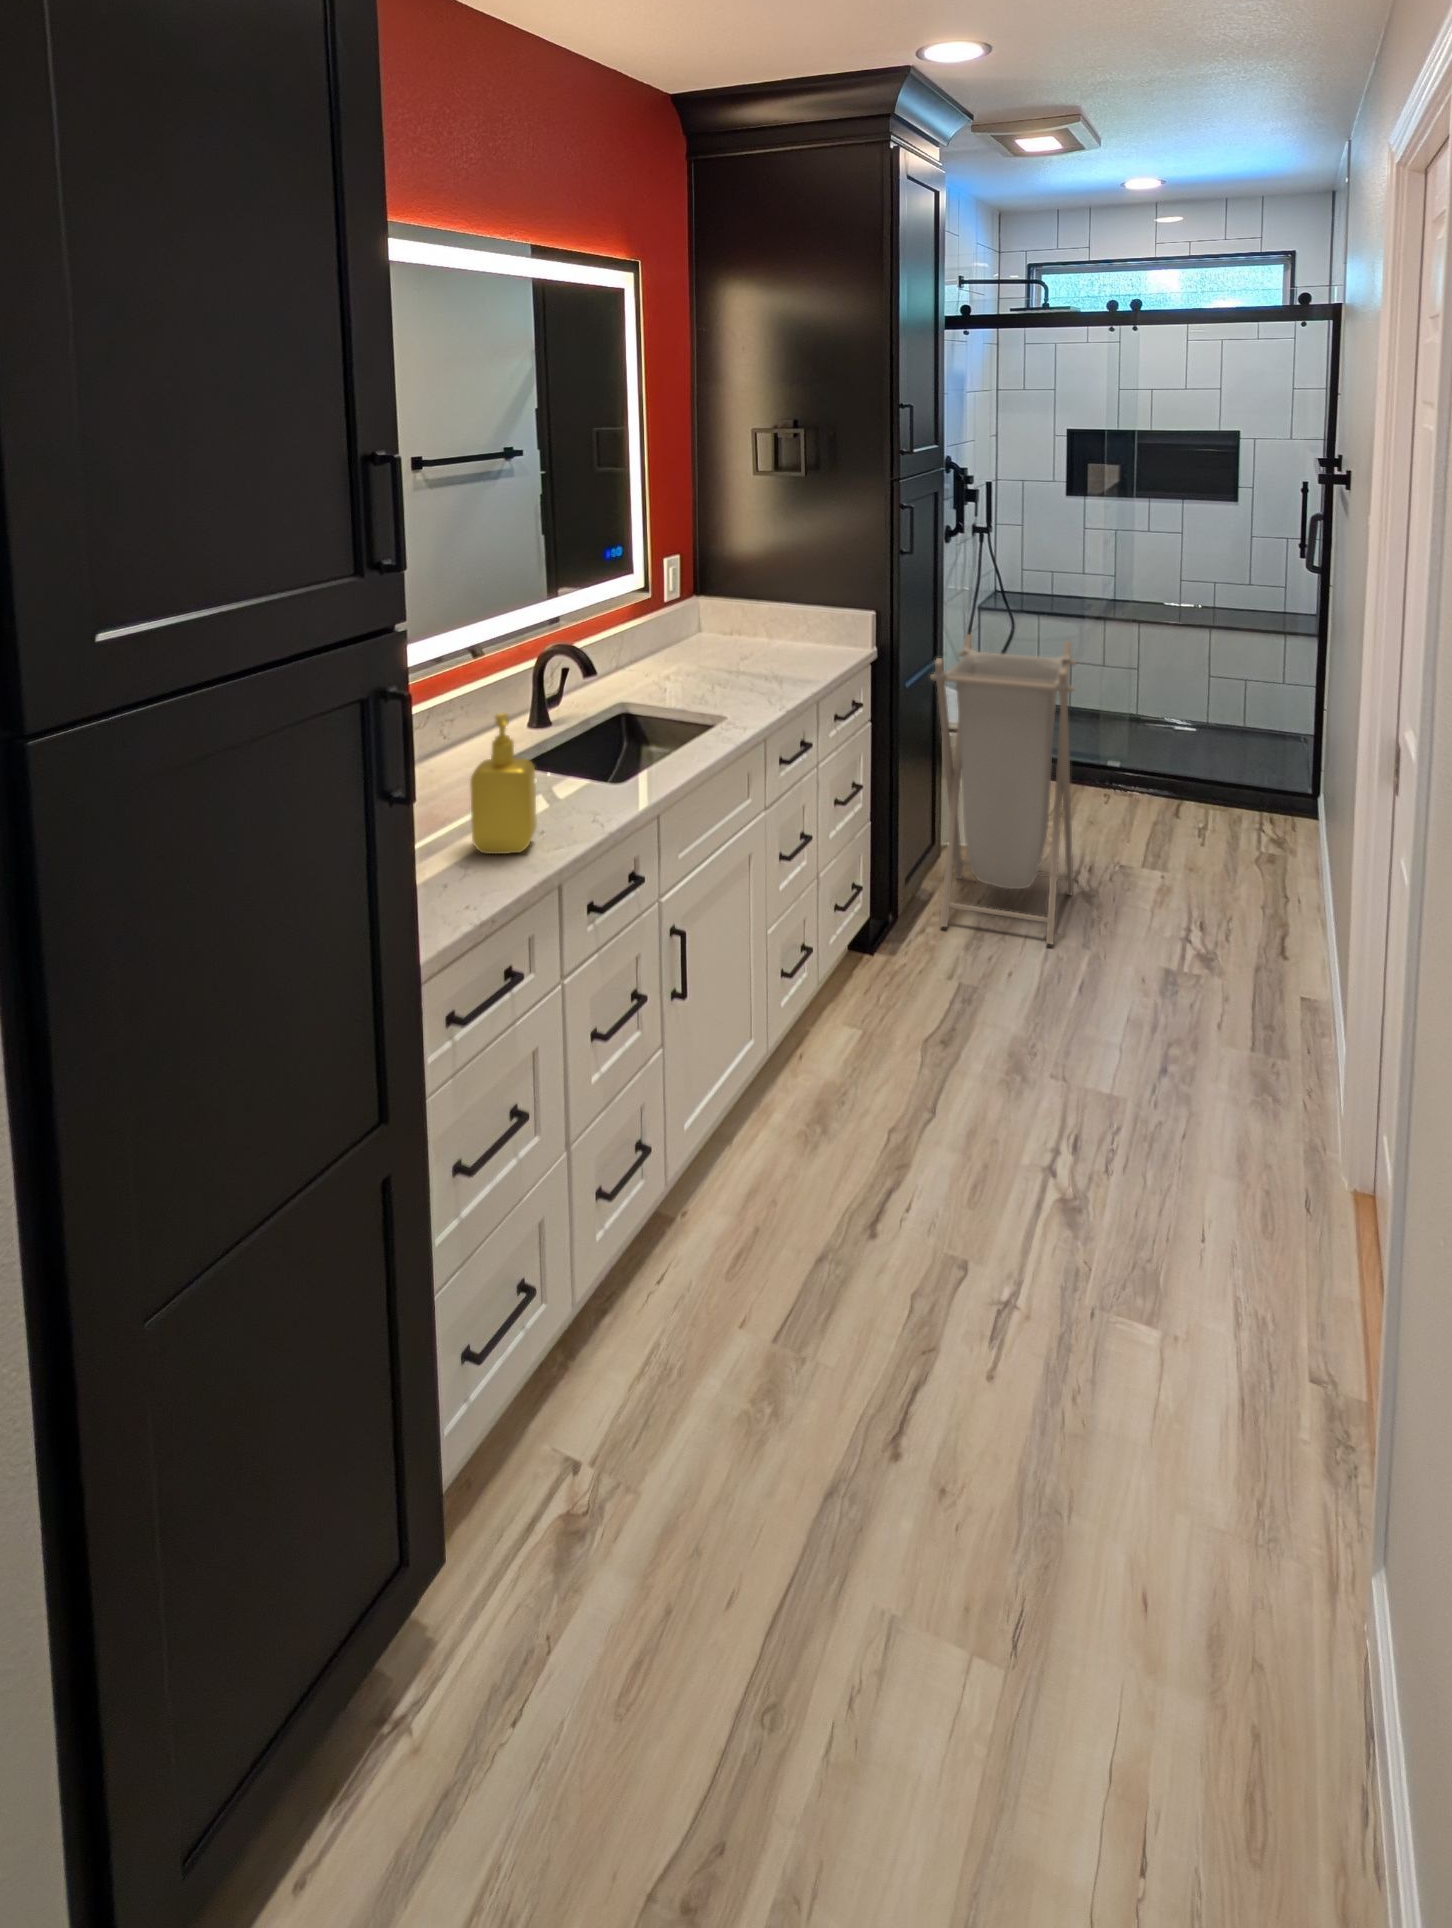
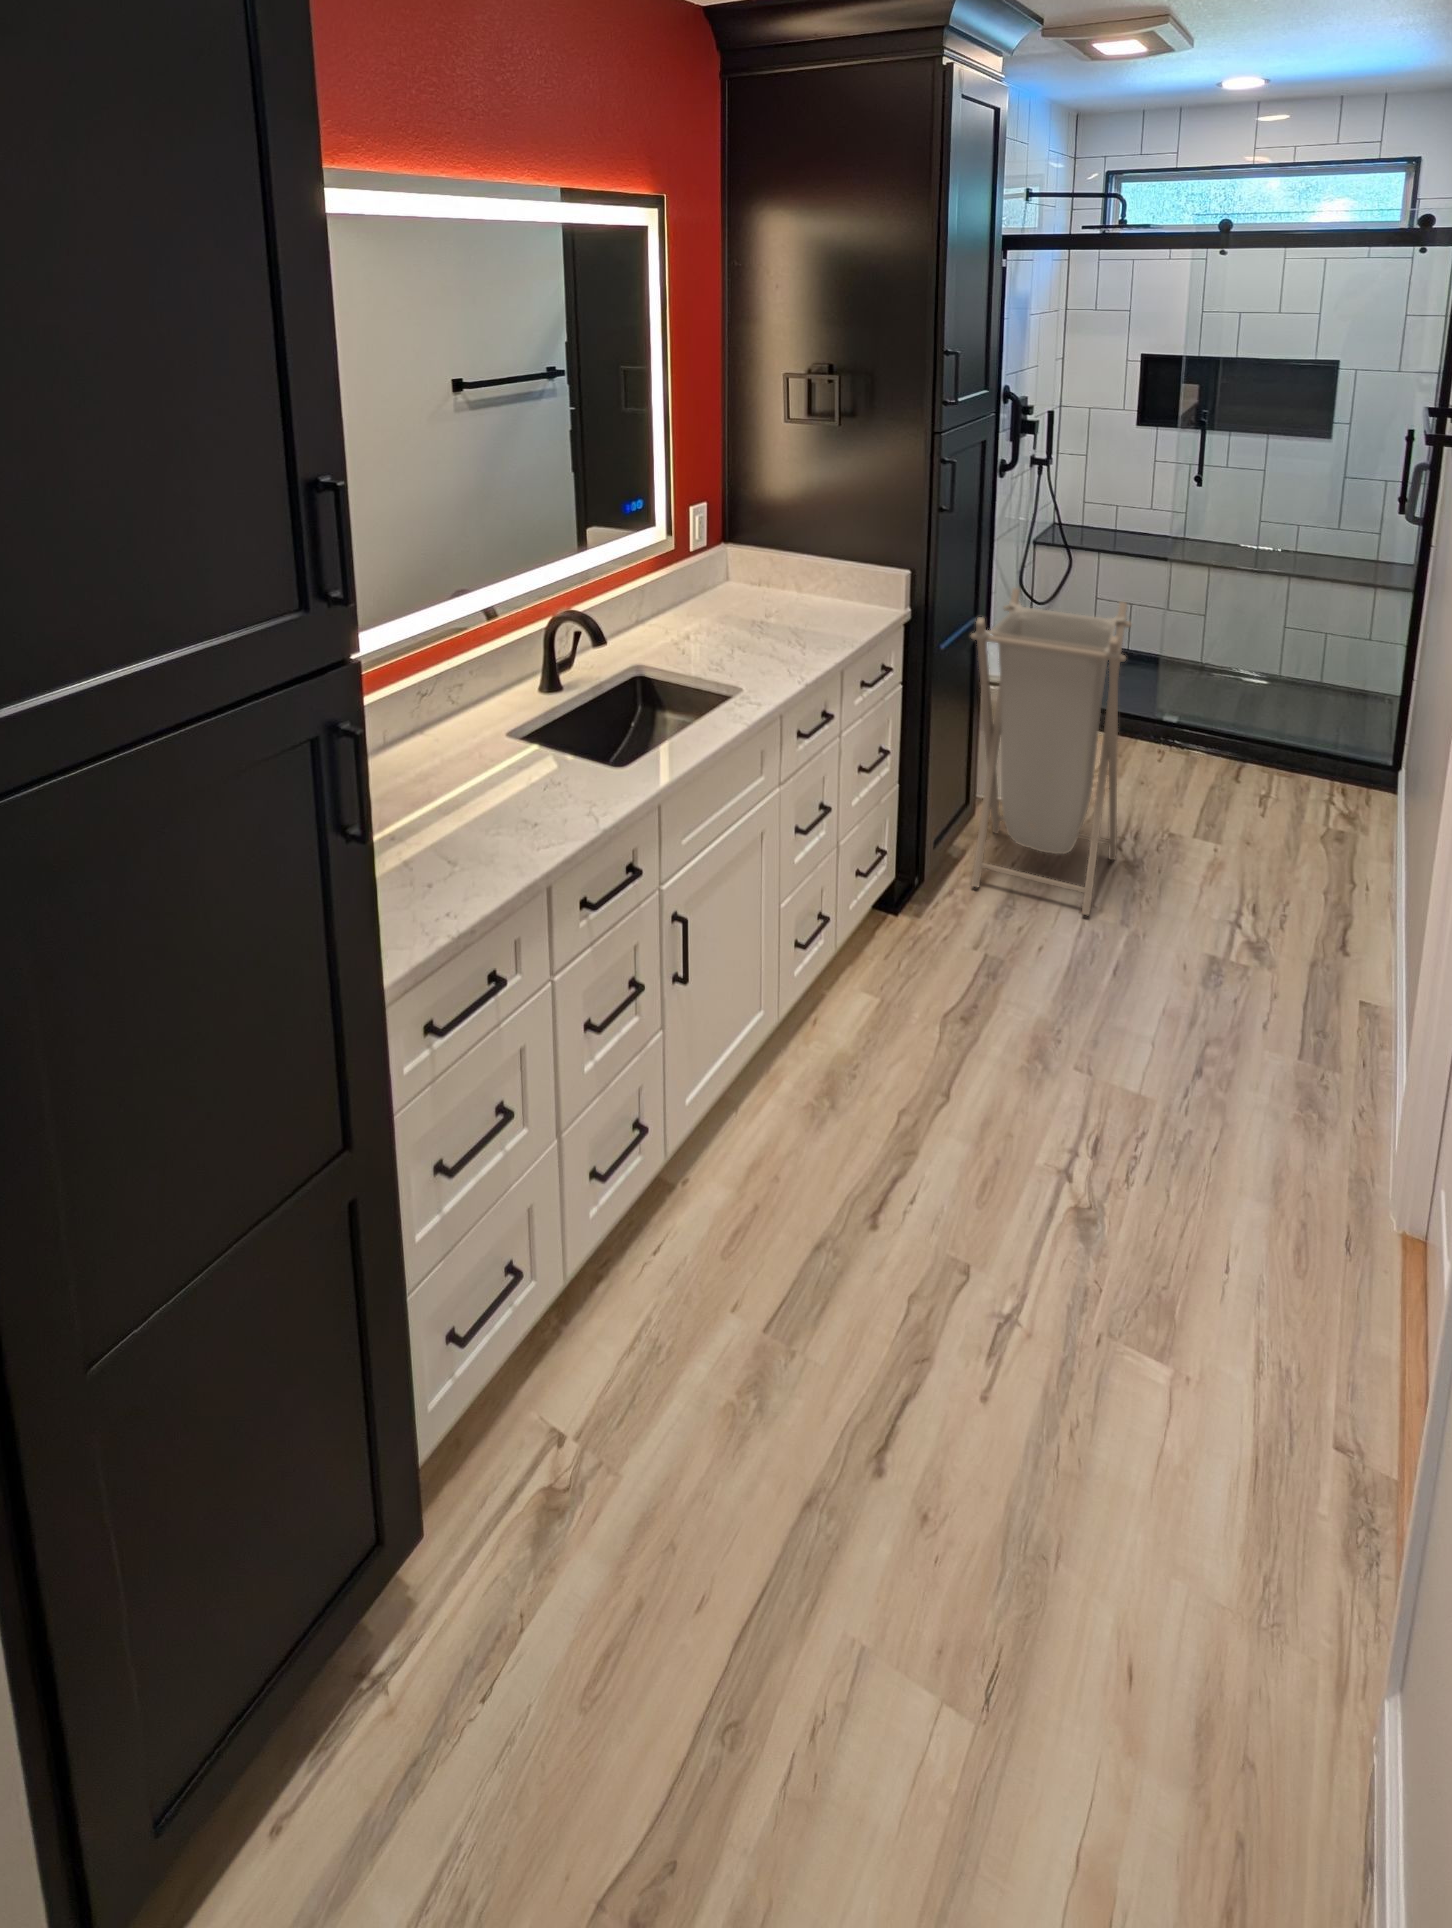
soap dispenser: present [470,713,537,854] -> none [460,707,529,849]

